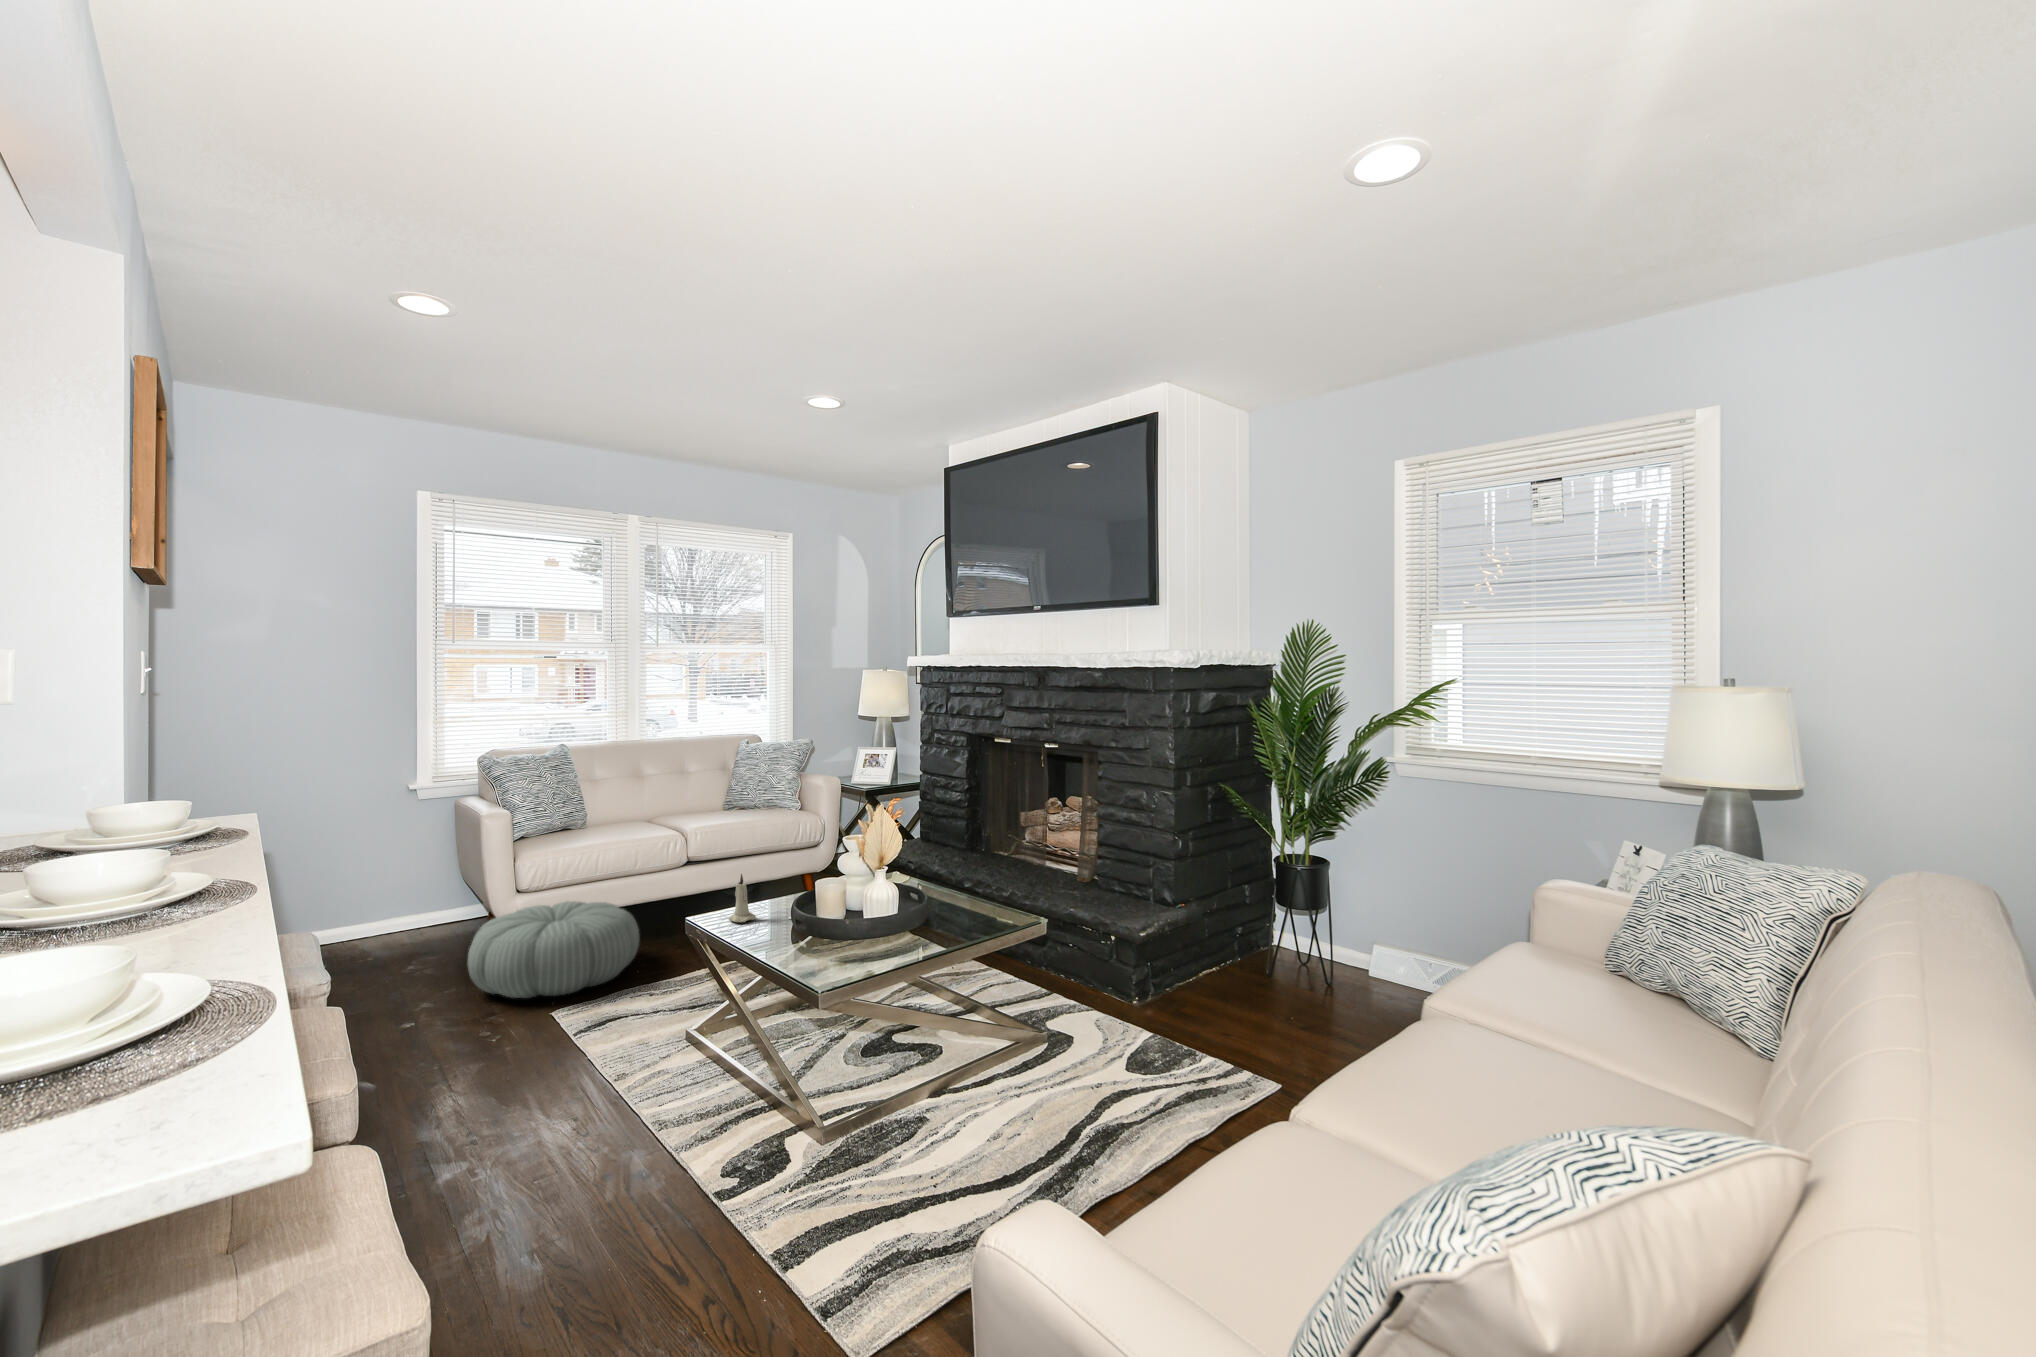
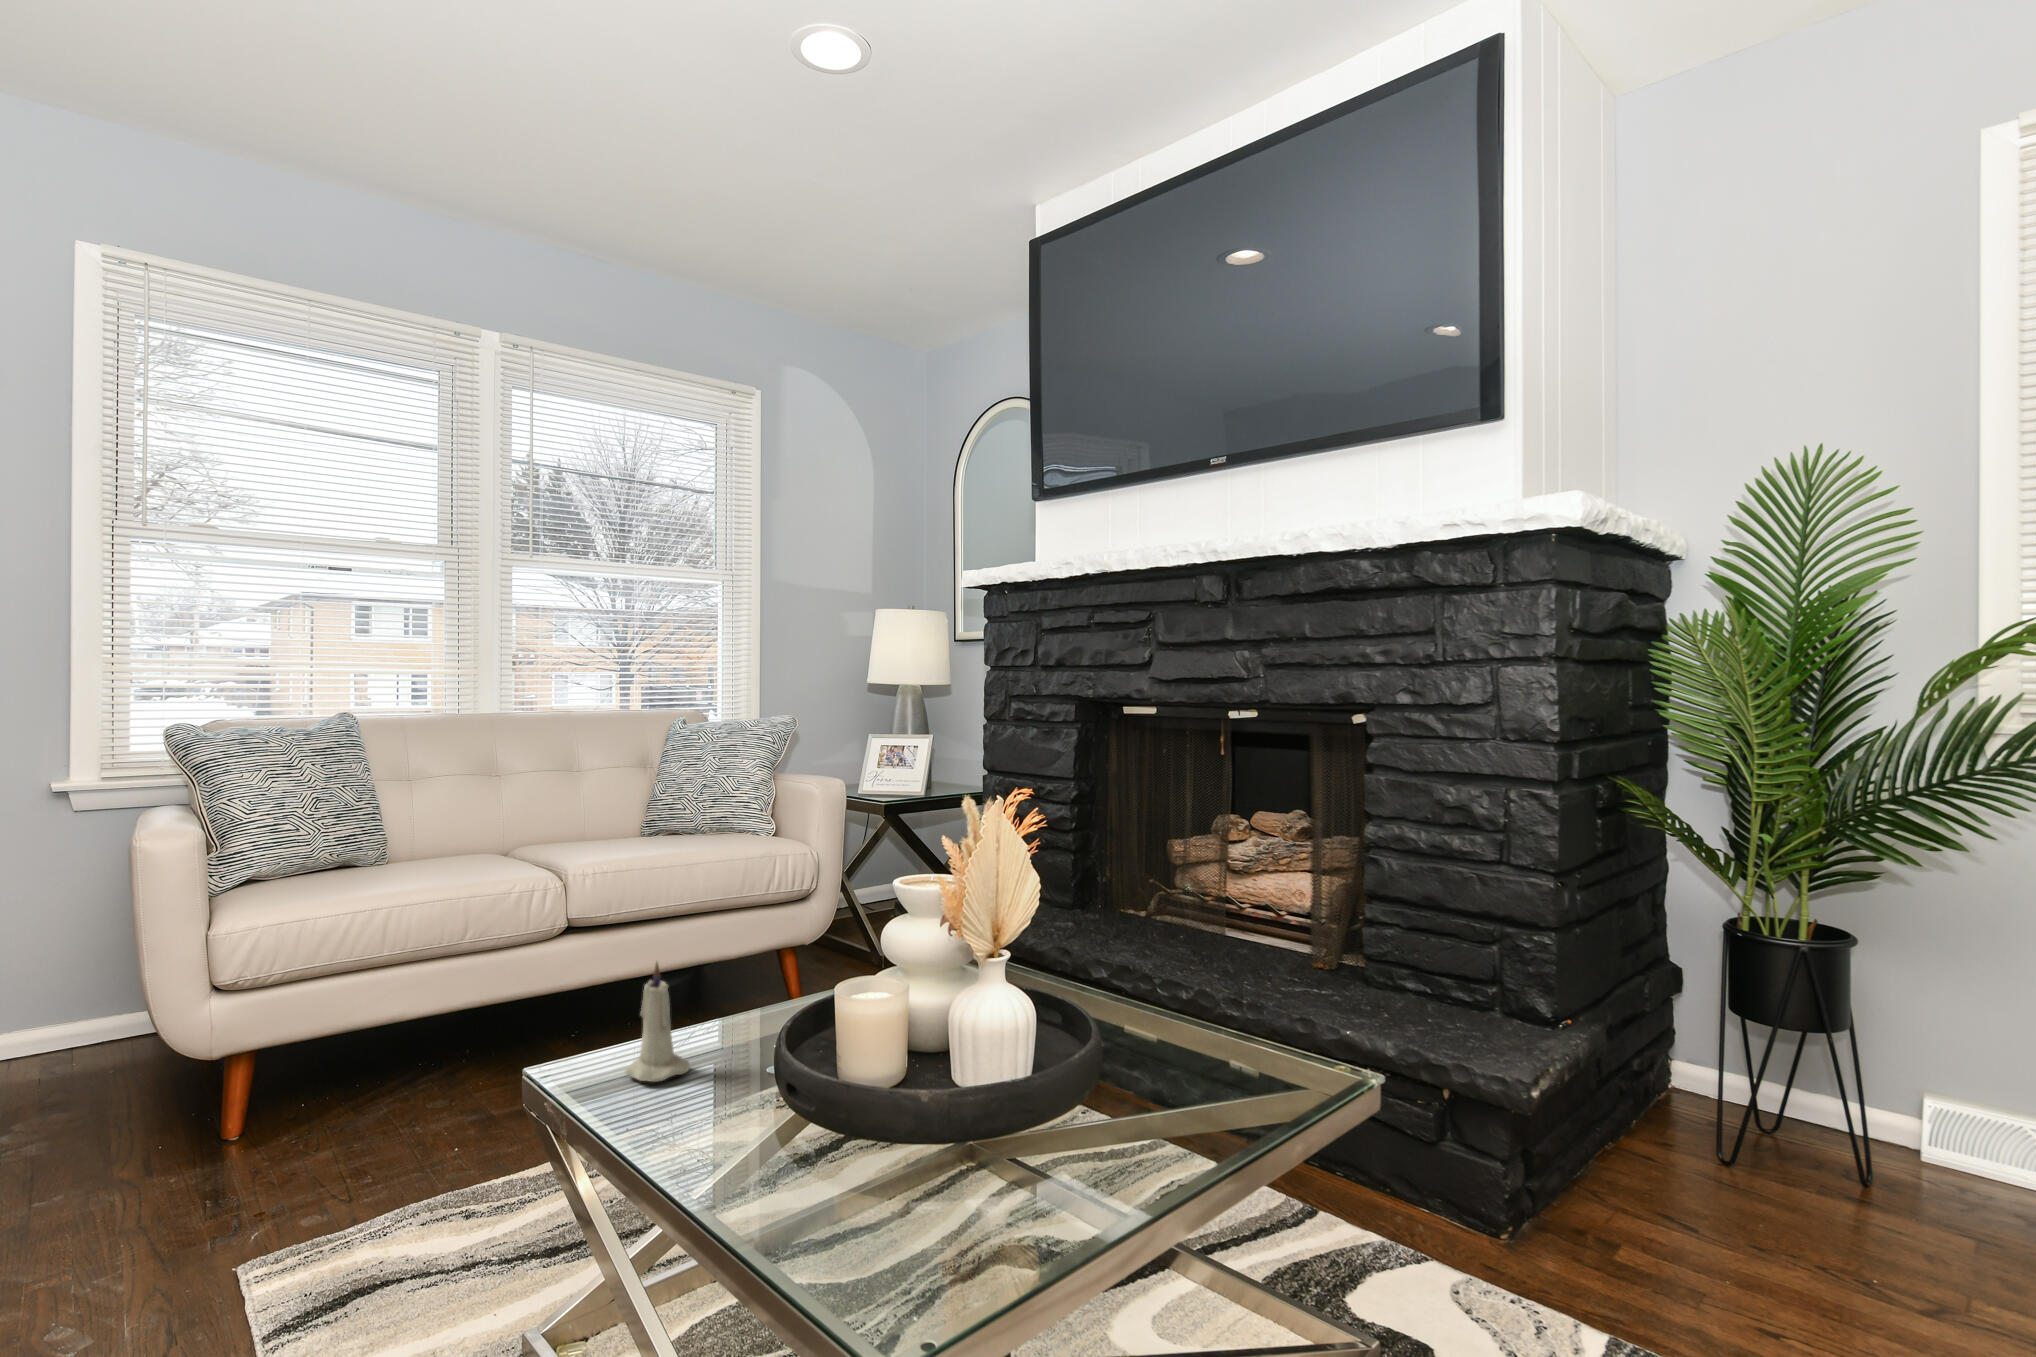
pouf: present [468,901,639,998] -> none [81,1006,460,1222]

